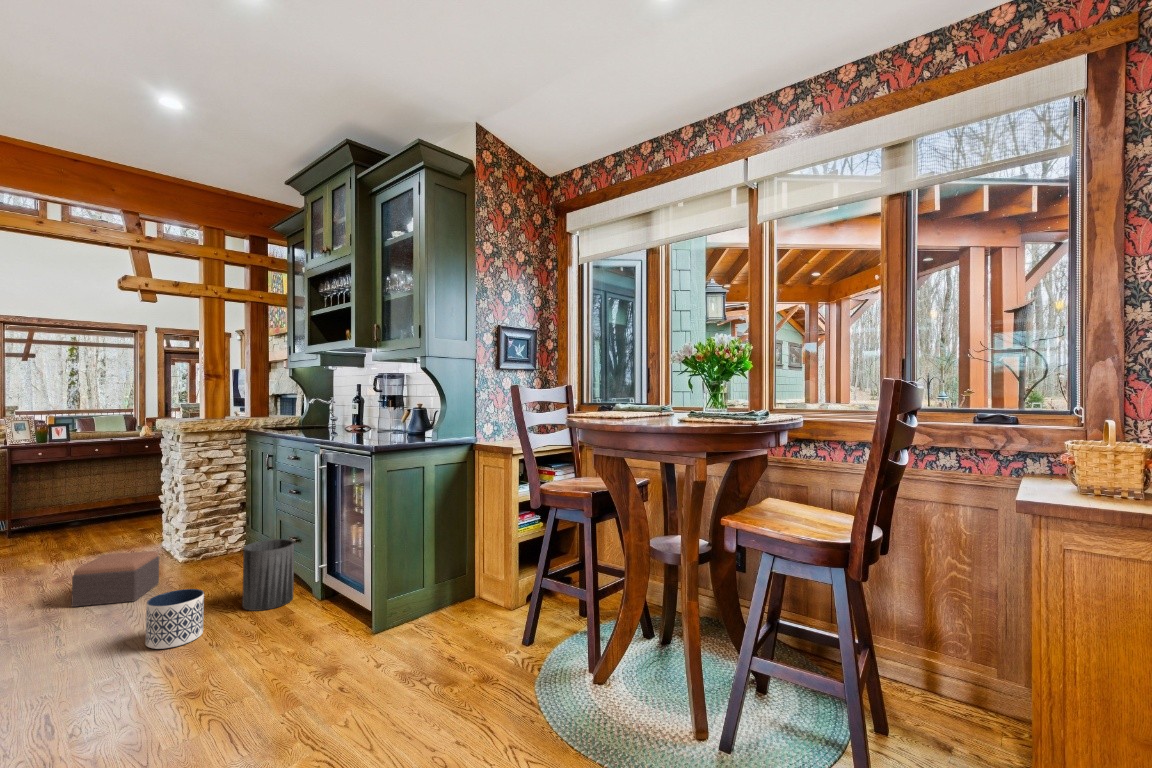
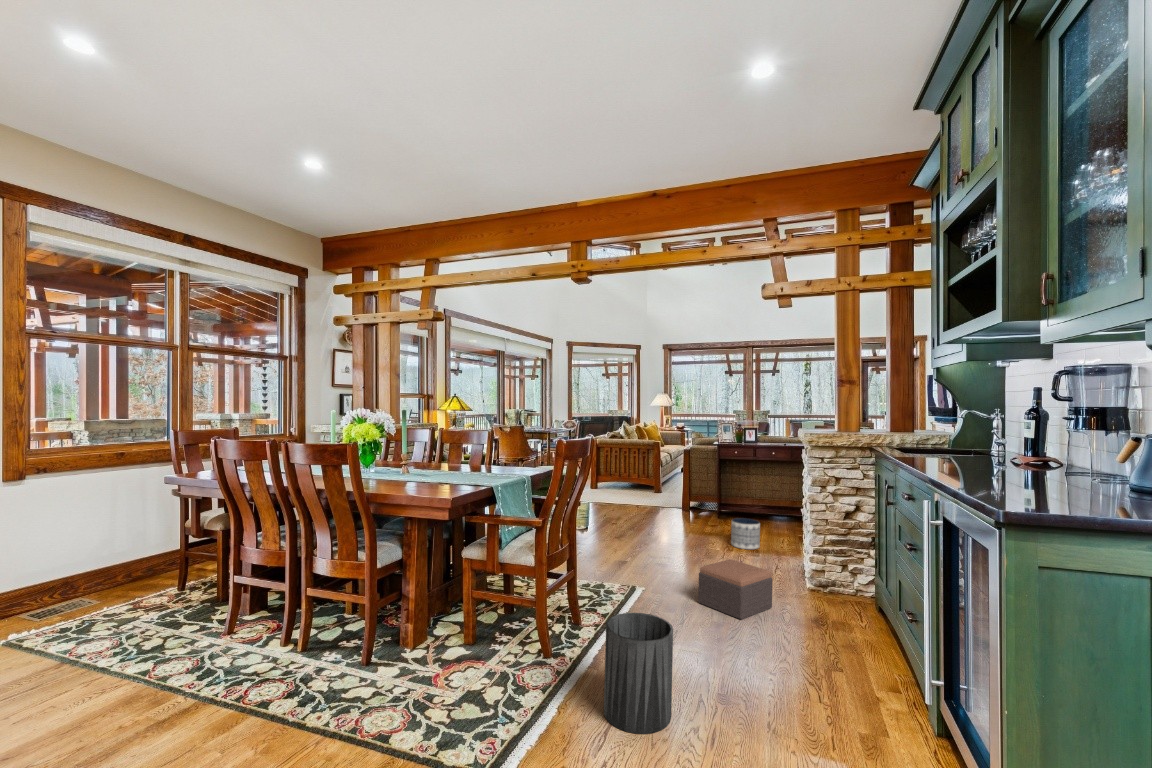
trash can: present [242,539,294,611] -> present [604,613,673,734]
planter: present [145,589,204,649] -> present [731,518,760,549]

